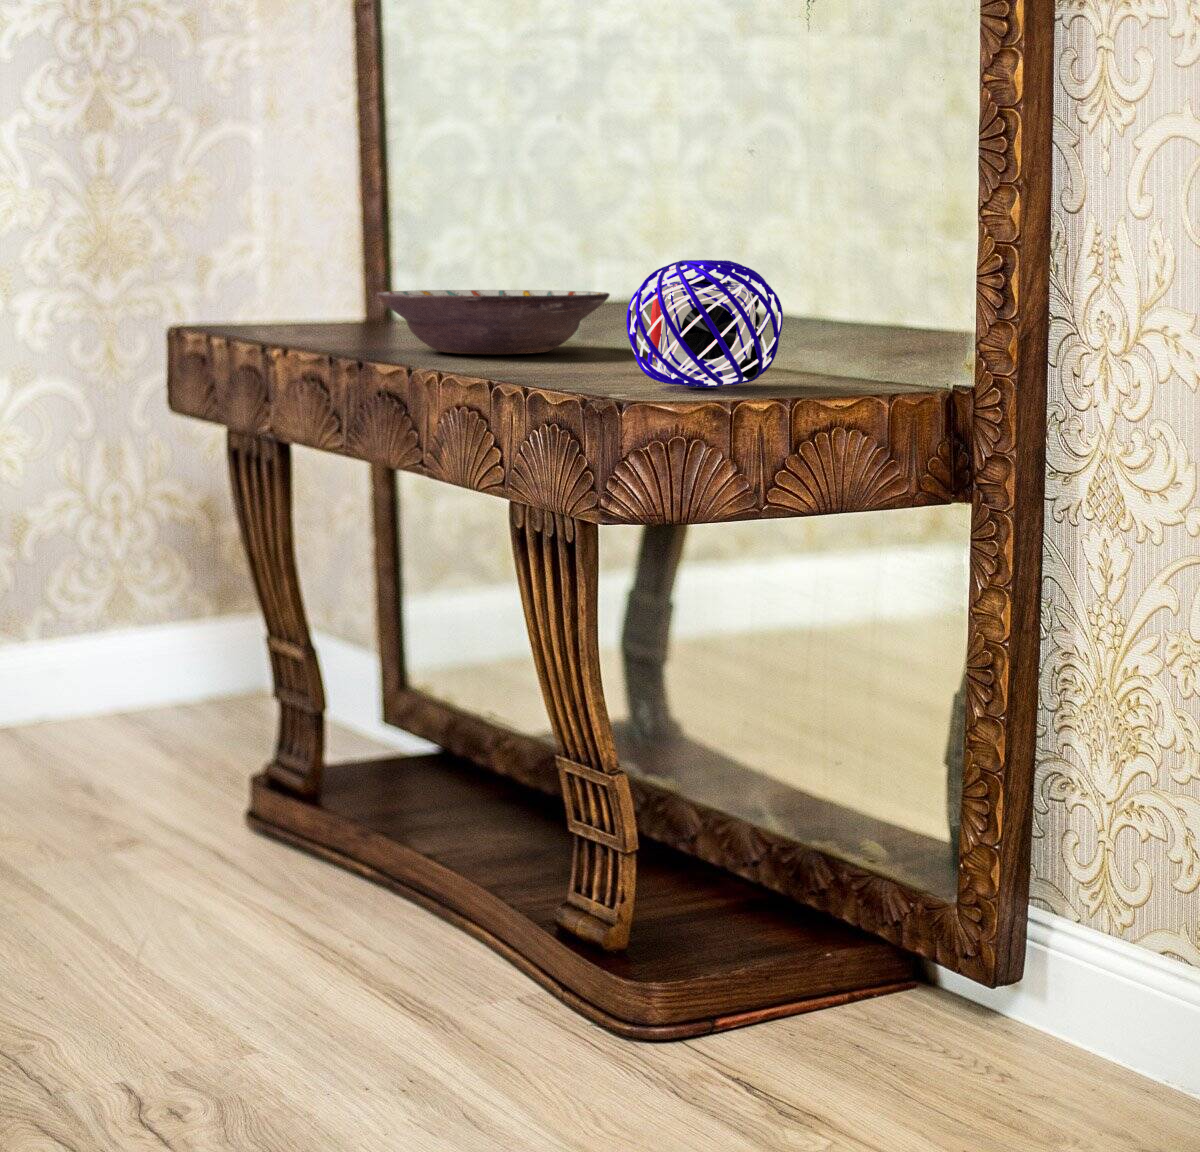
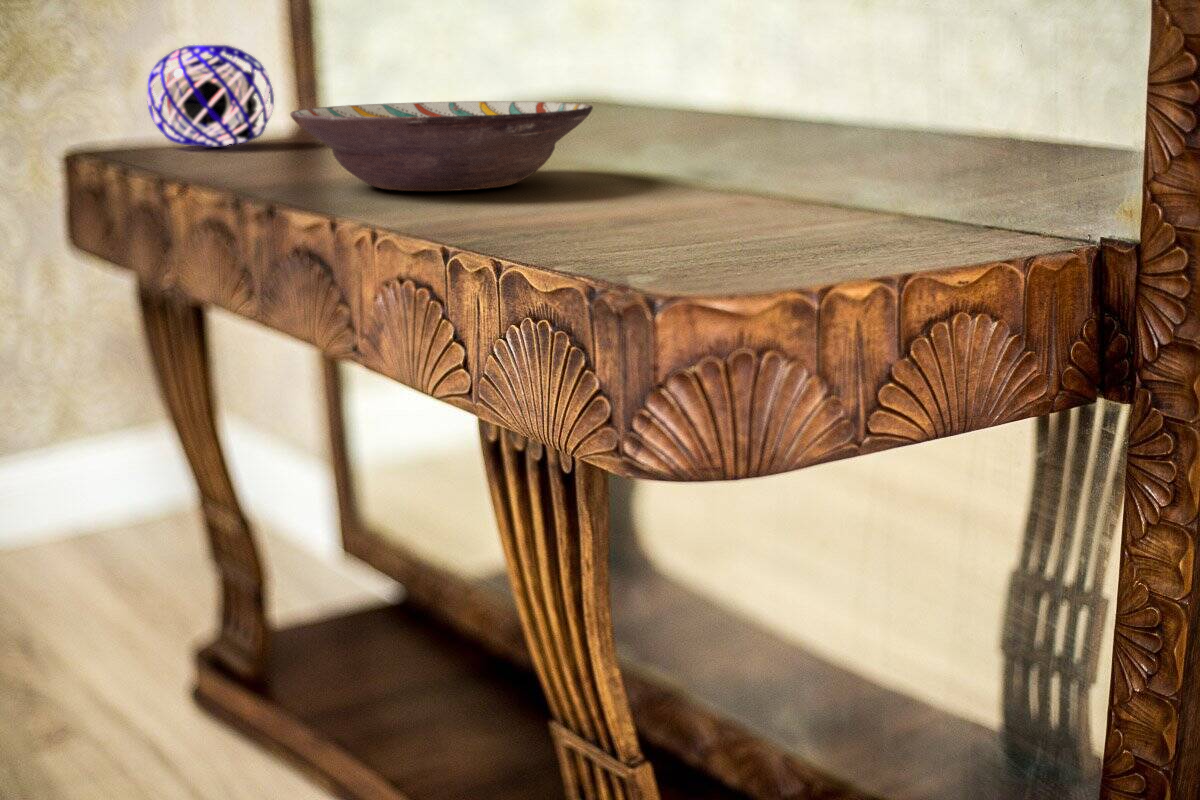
decorative orb: present [626,260,783,388] -> present [147,45,274,147]

